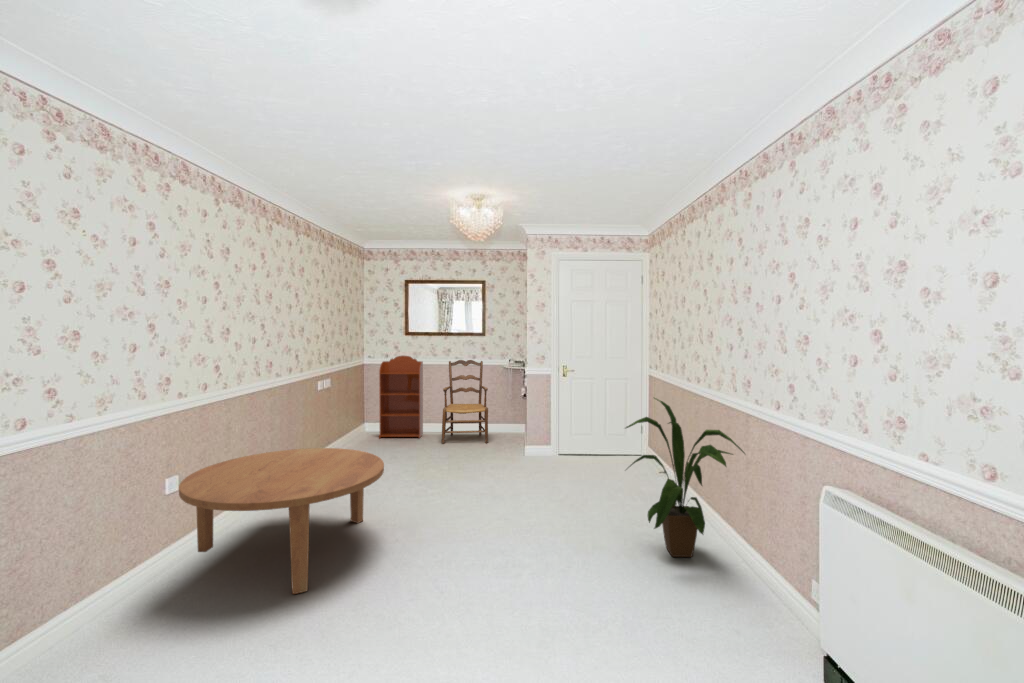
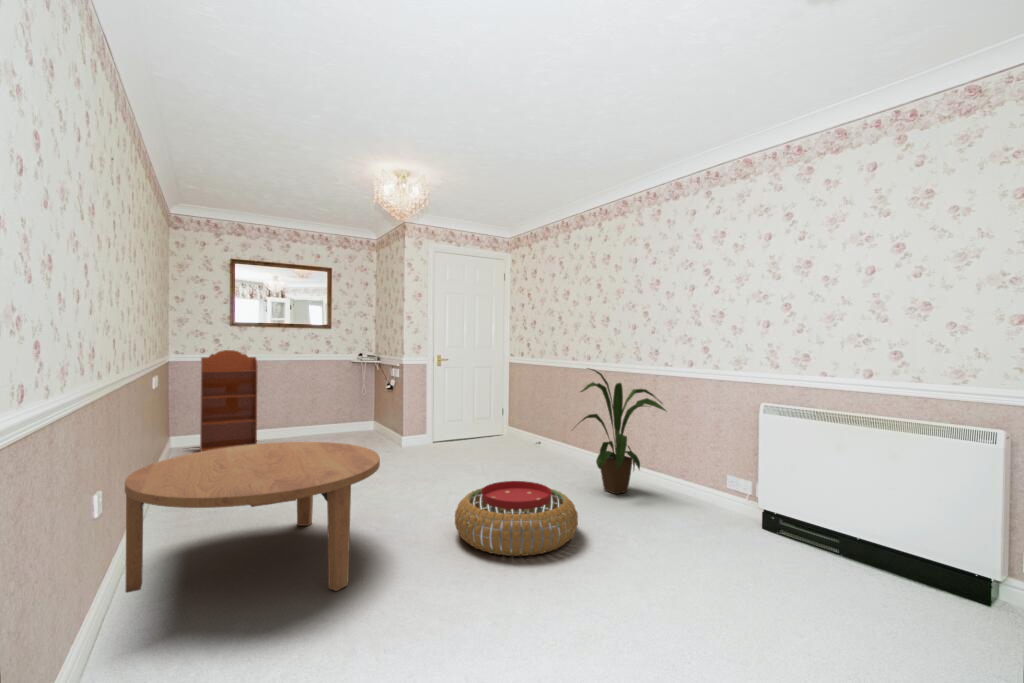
armchair: present [441,360,488,444] -> none [290,355,347,449]
pouf: none [430,519,562,613] -> present [455,481,578,556]

